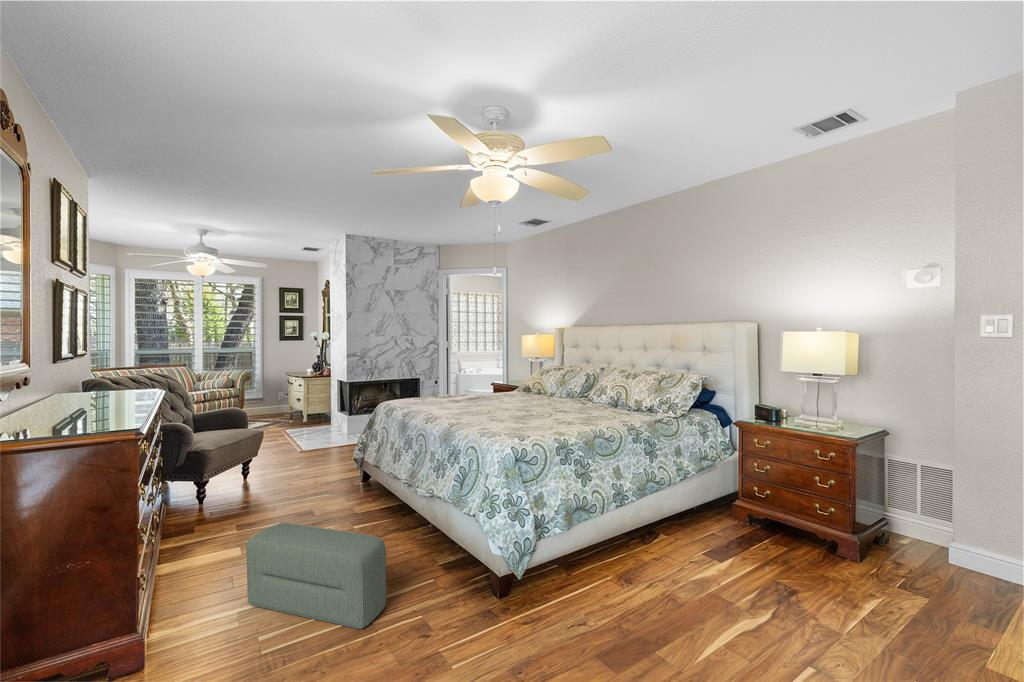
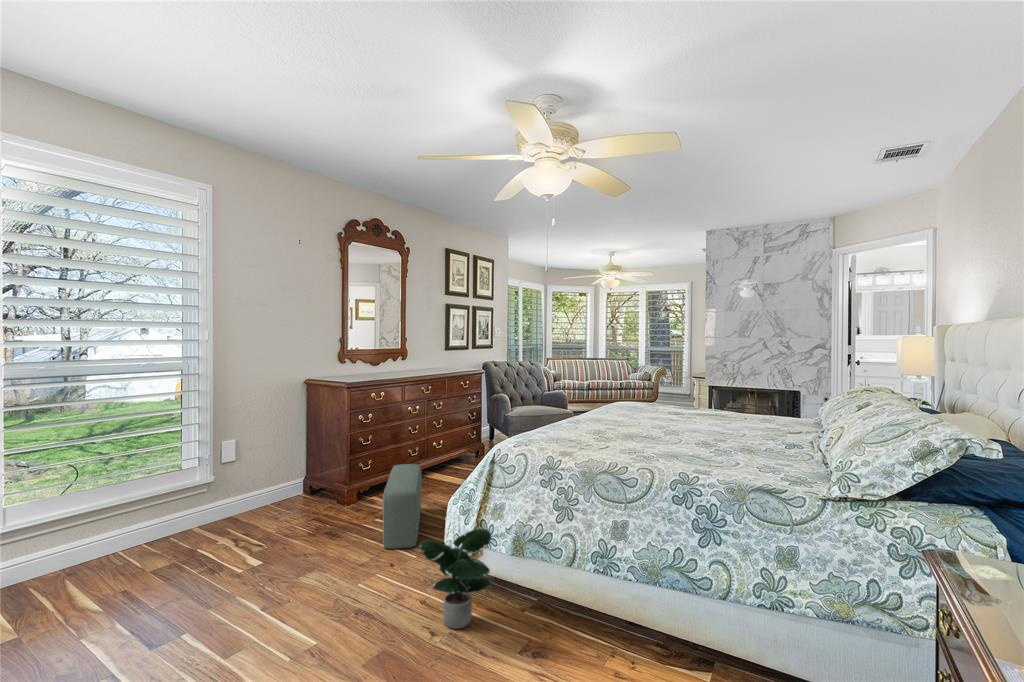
potted plant: none [525,518,601,614] -> present [420,529,491,629]

